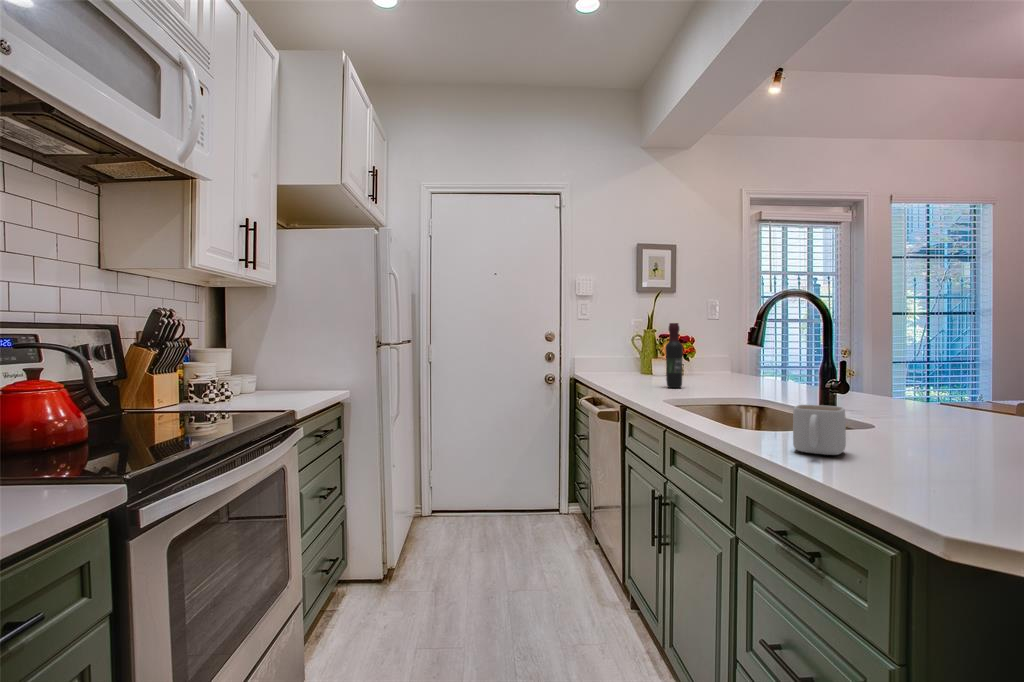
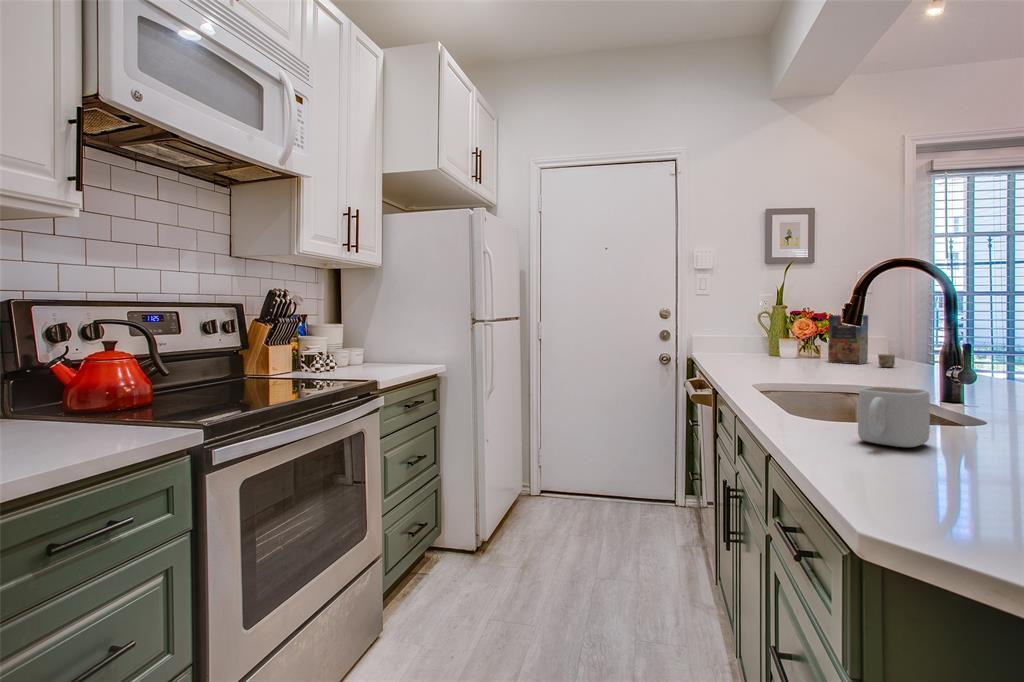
wine bottle: present [665,323,683,388] -> none [779,297,801,371]
cereal box: none [696,338,750,382] -> present [828,315,895,367]

